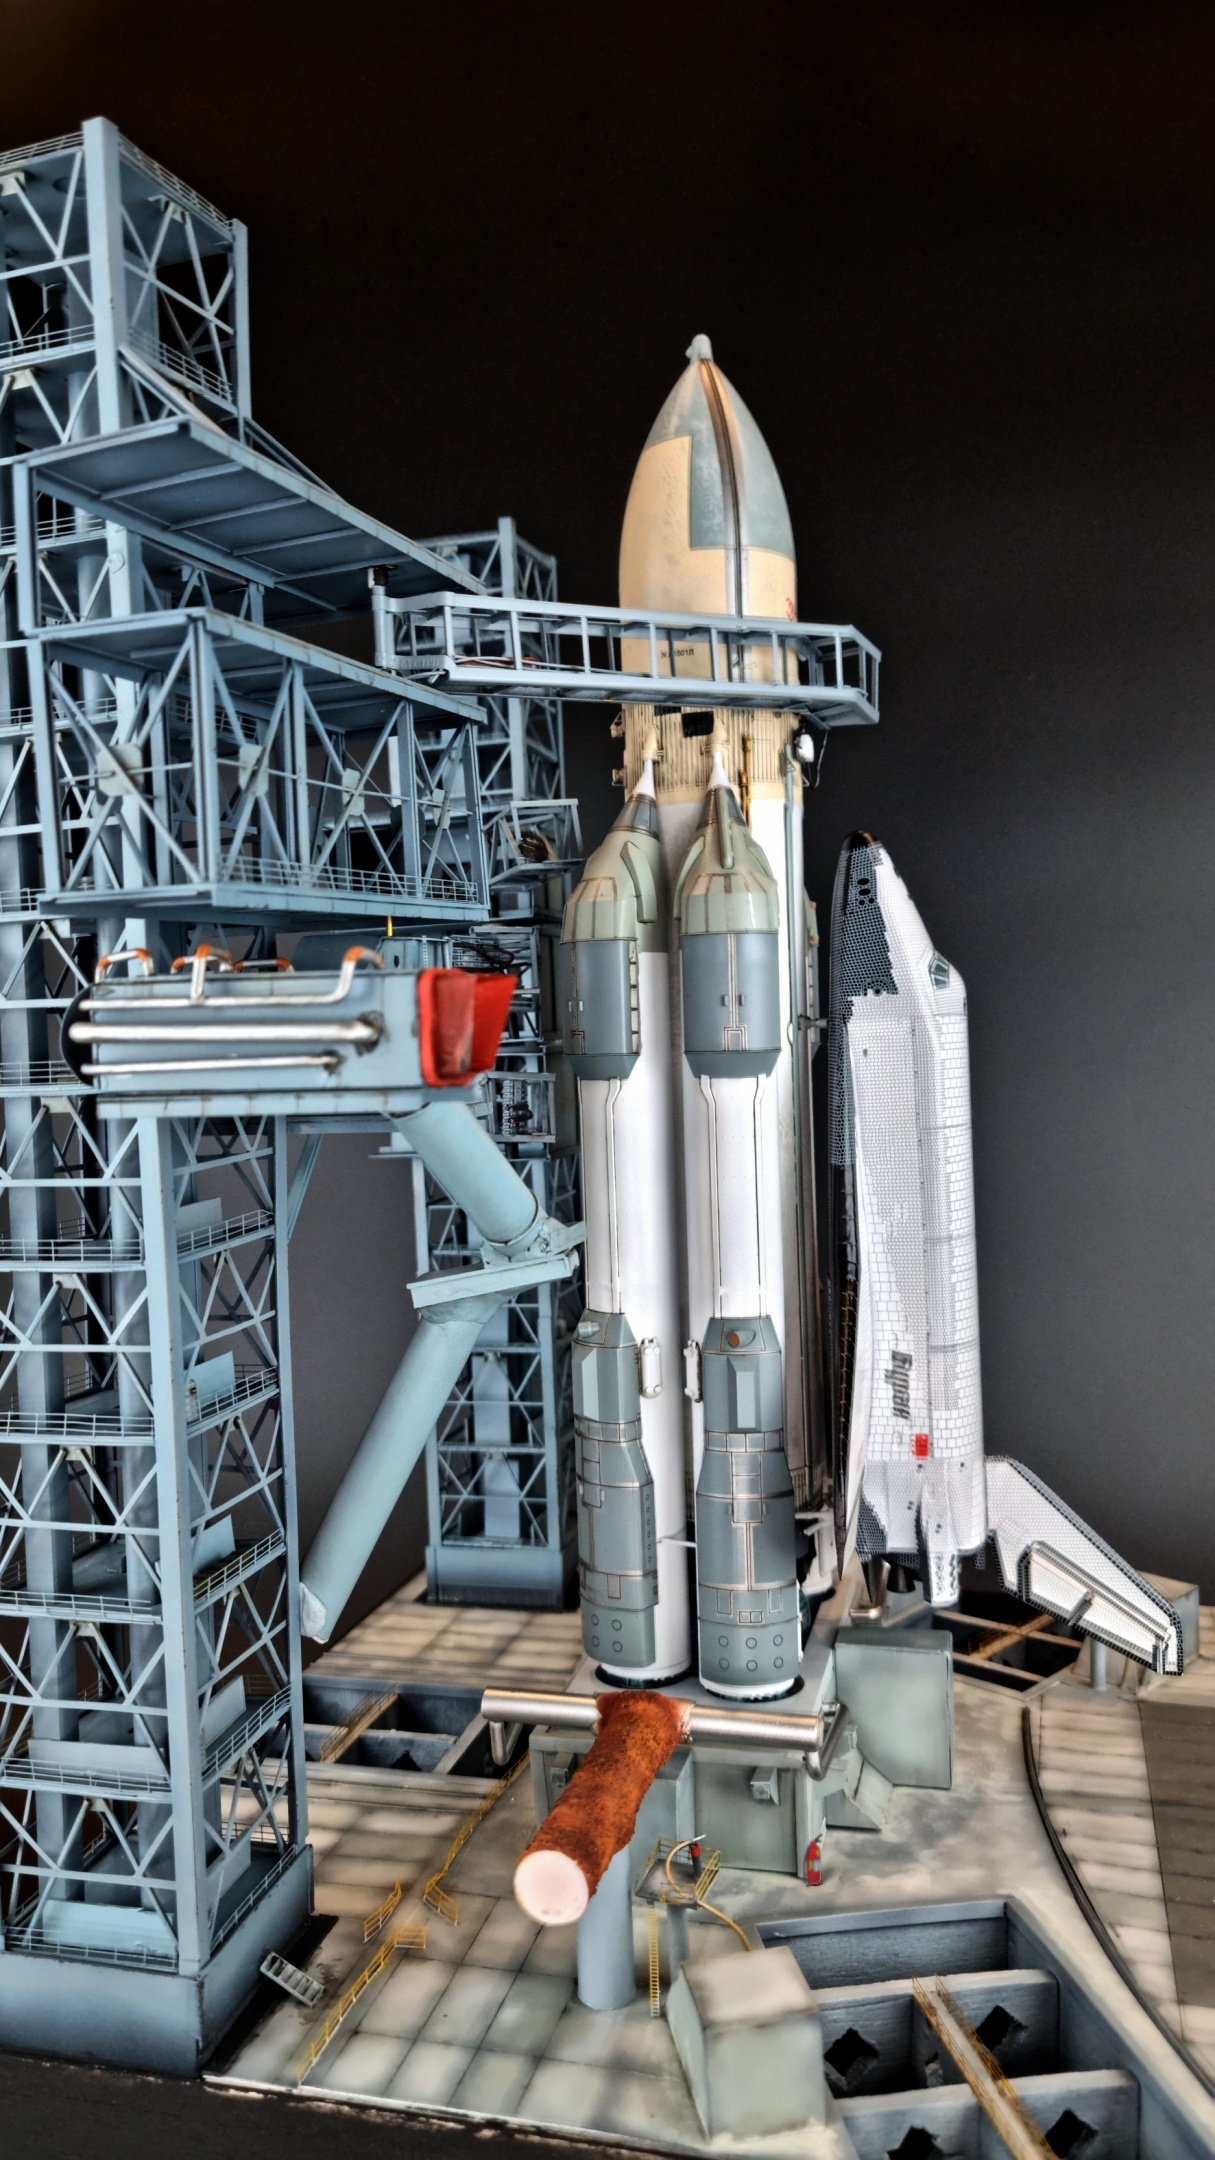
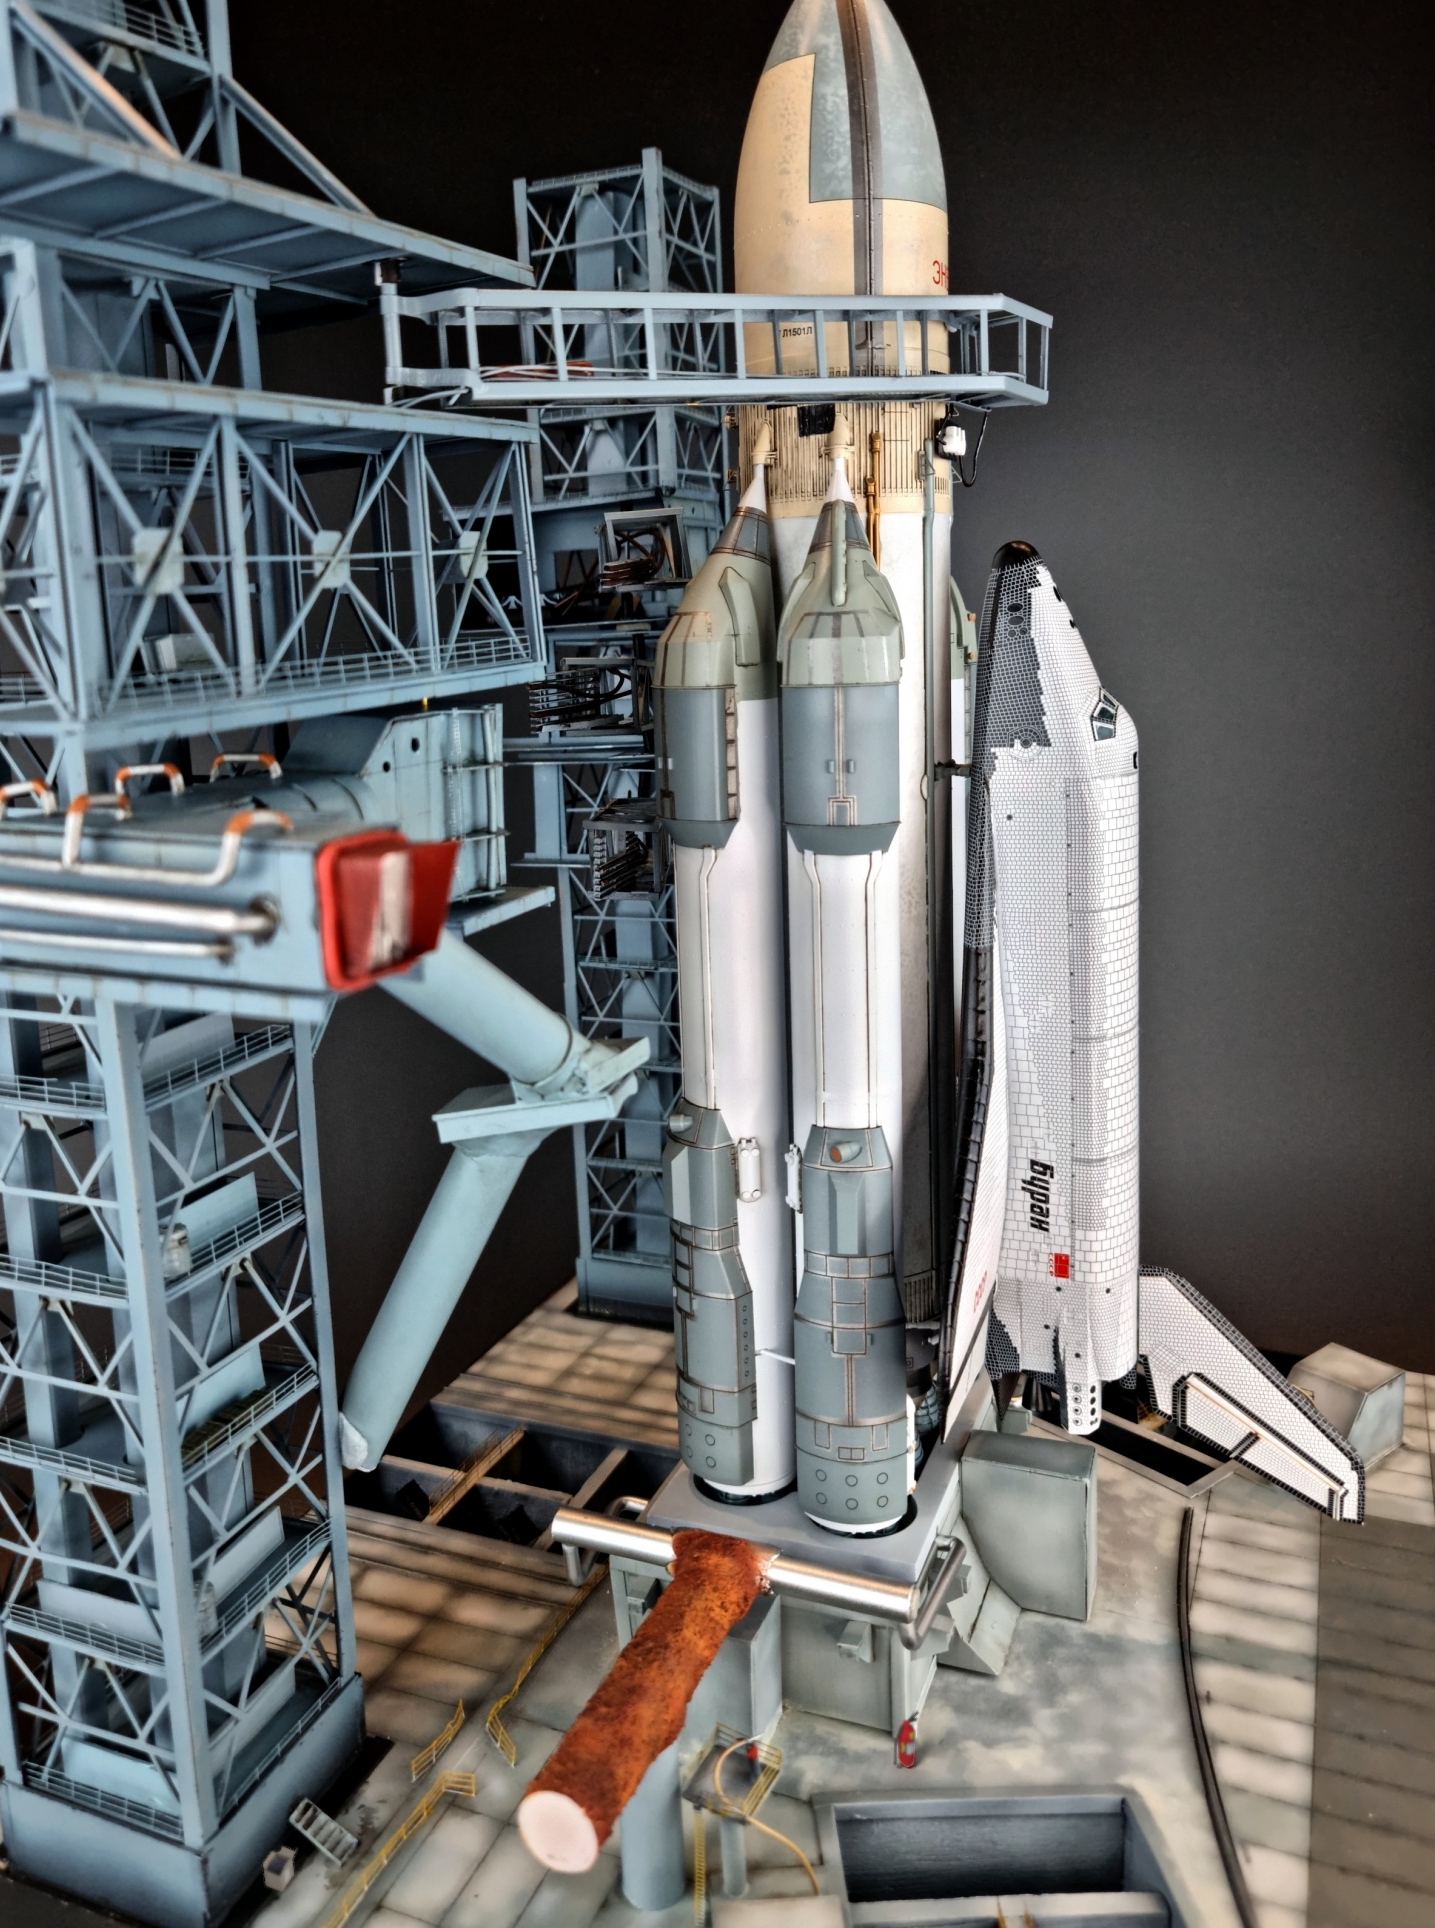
cardboard box: none [241,1986,274,2030] -> present [263,1847,295,1891]

